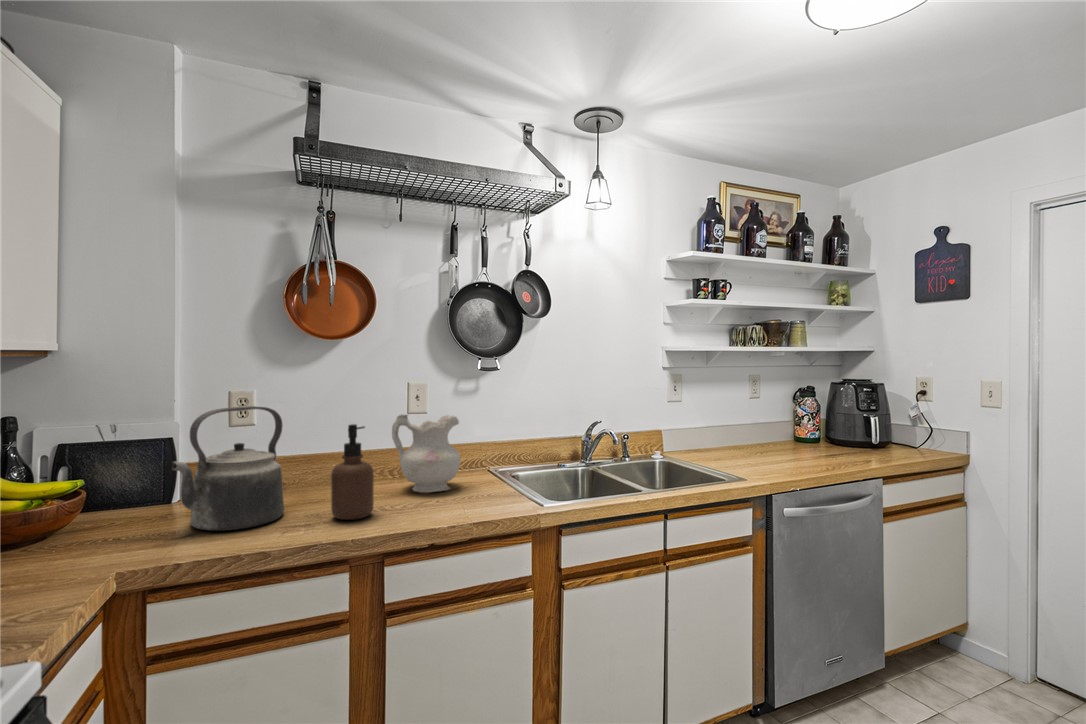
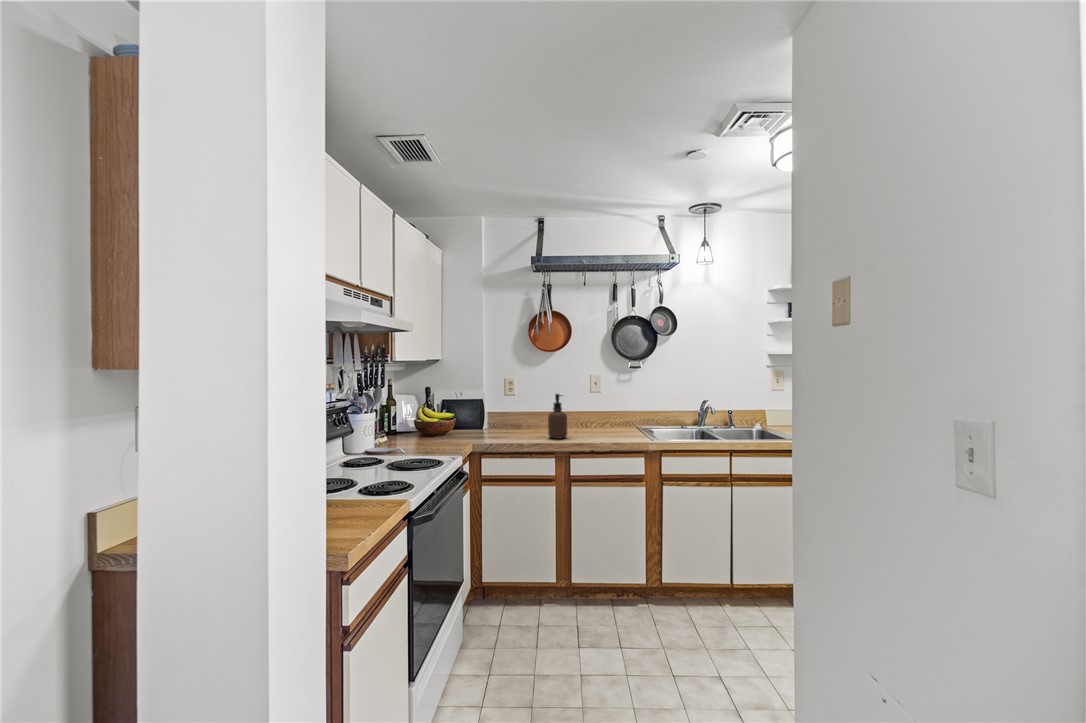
kettle: present [172,406,284,531] -> none [485,385,529,438]
ceramic pitcher: present [392,415,460,493] -> none [580,391,616,432]

